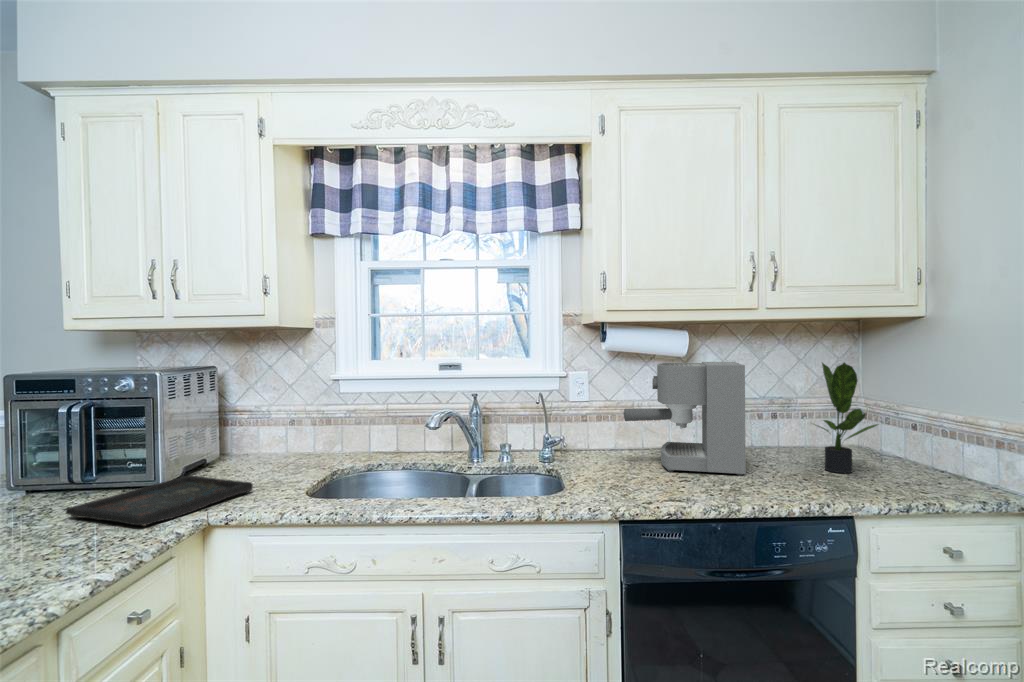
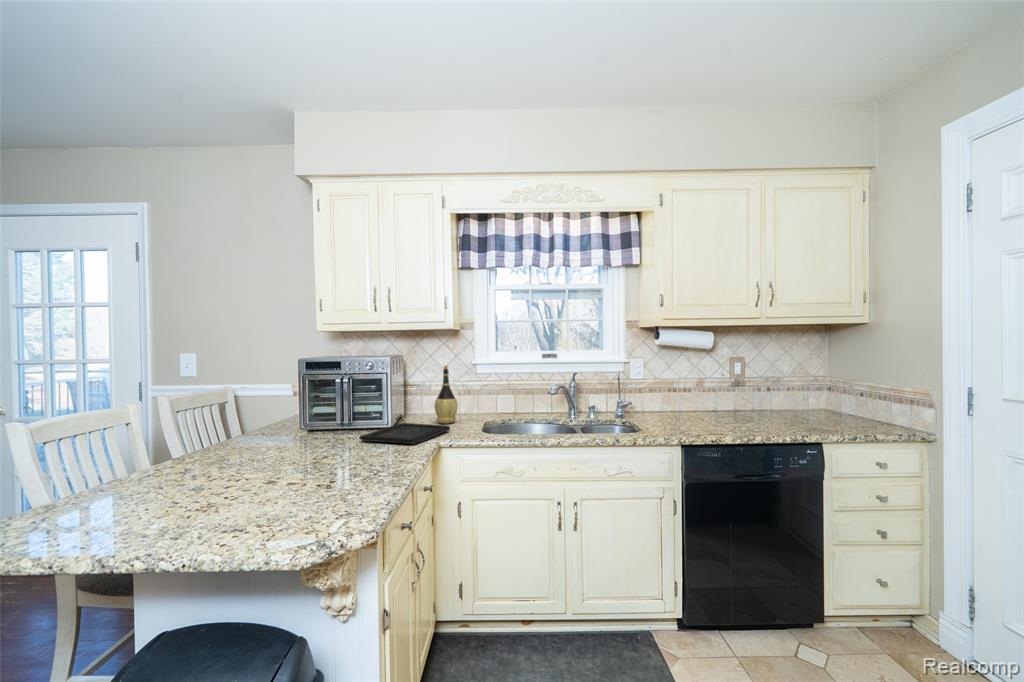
coffee maker: present [624,362,746,476] -> none [672,352,754,424]
potted plant: present [818,363,878,473] -> none [793,352,839,422]
wine bottle: none [254,383,293,473] -> present [434,365,458,424]

